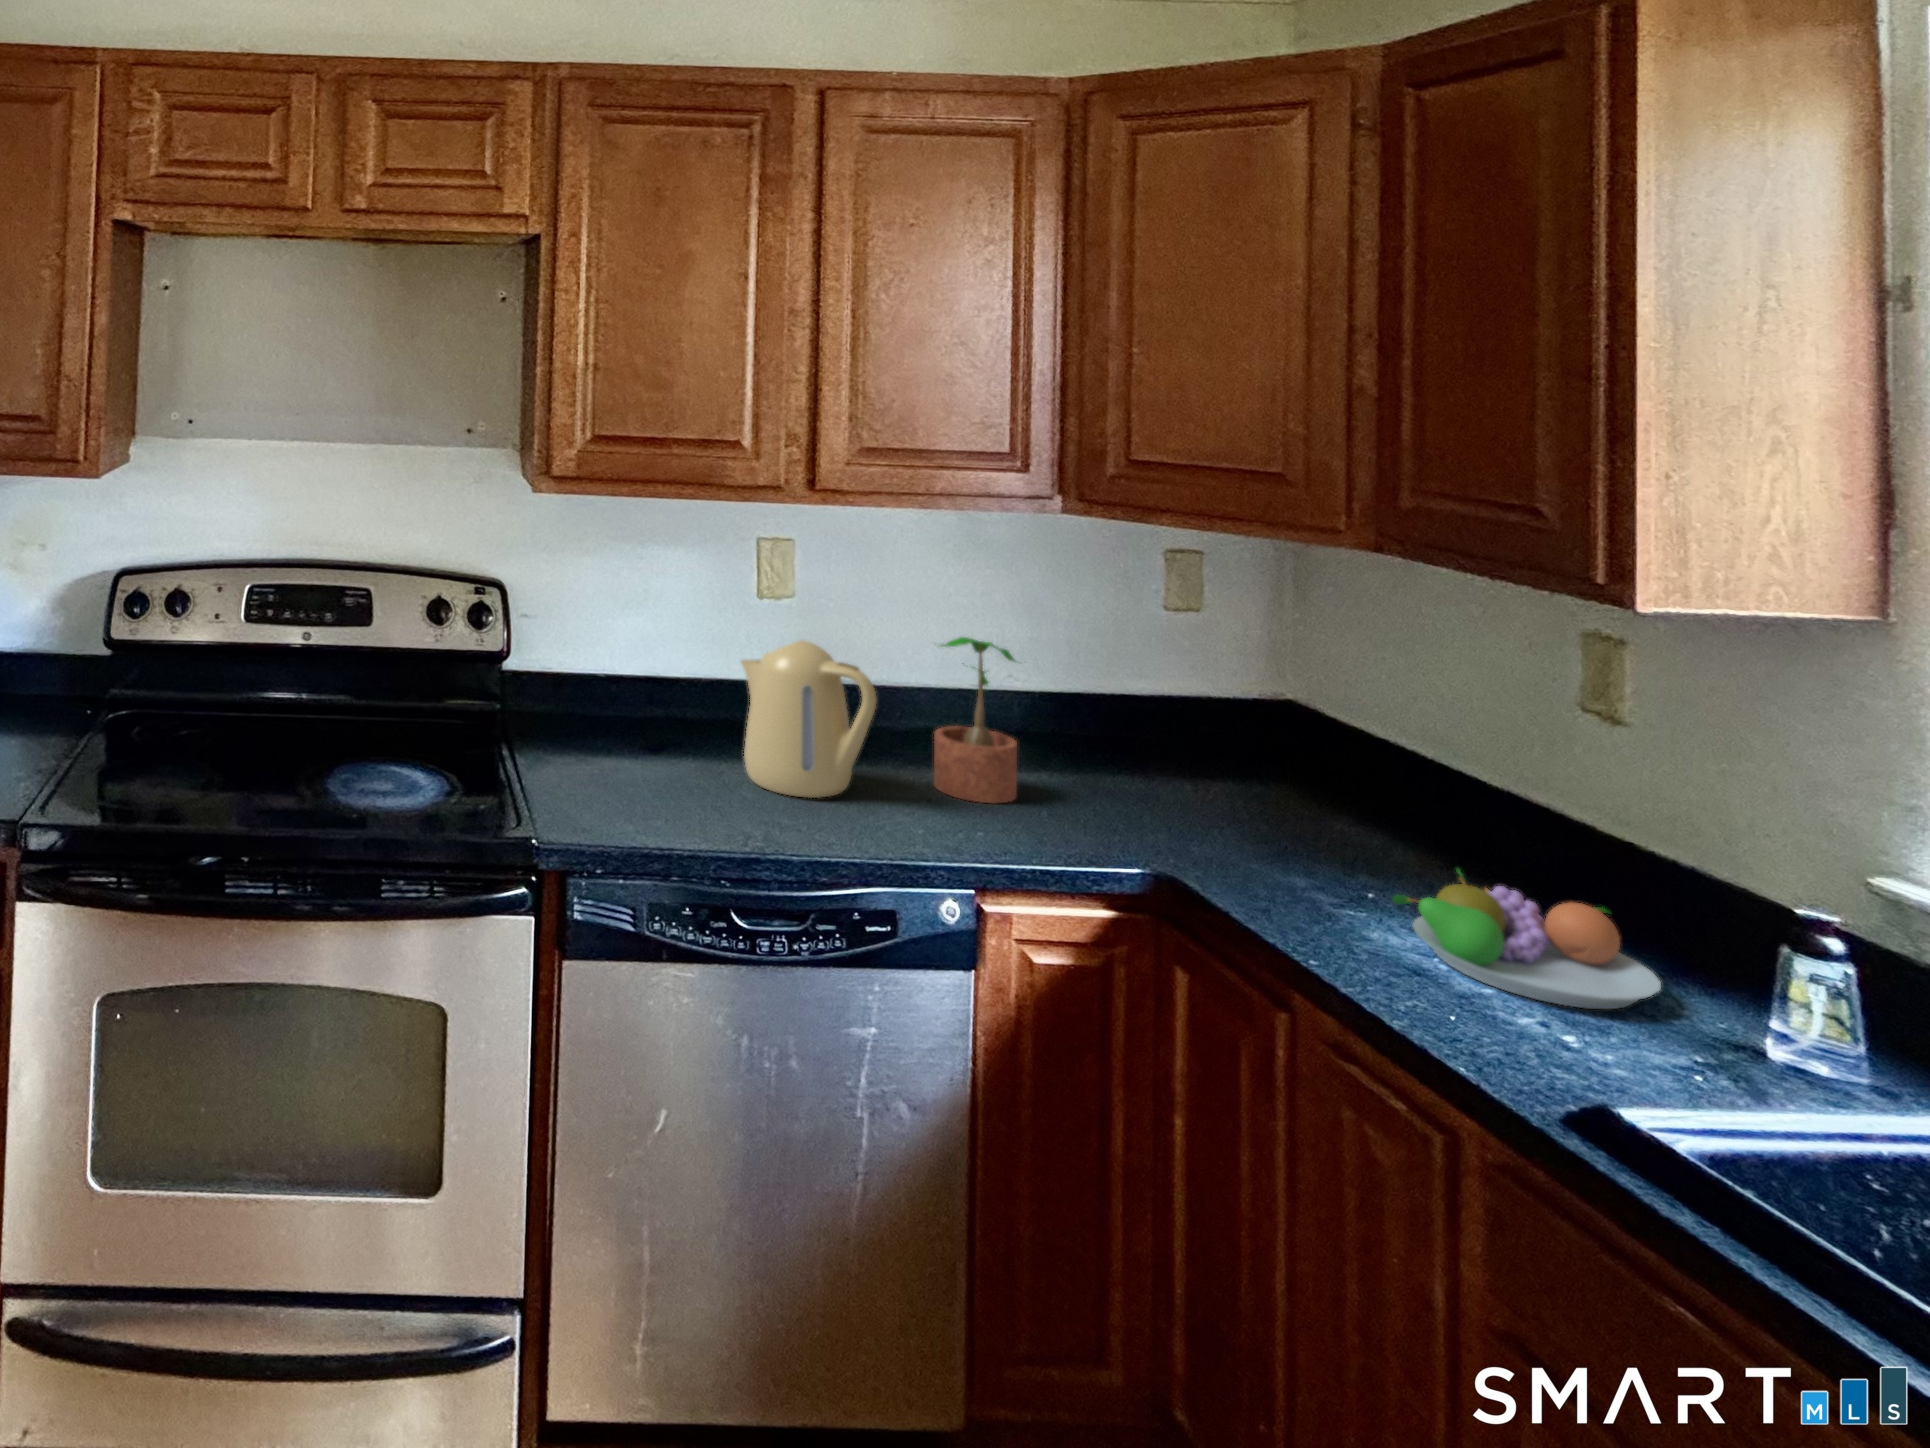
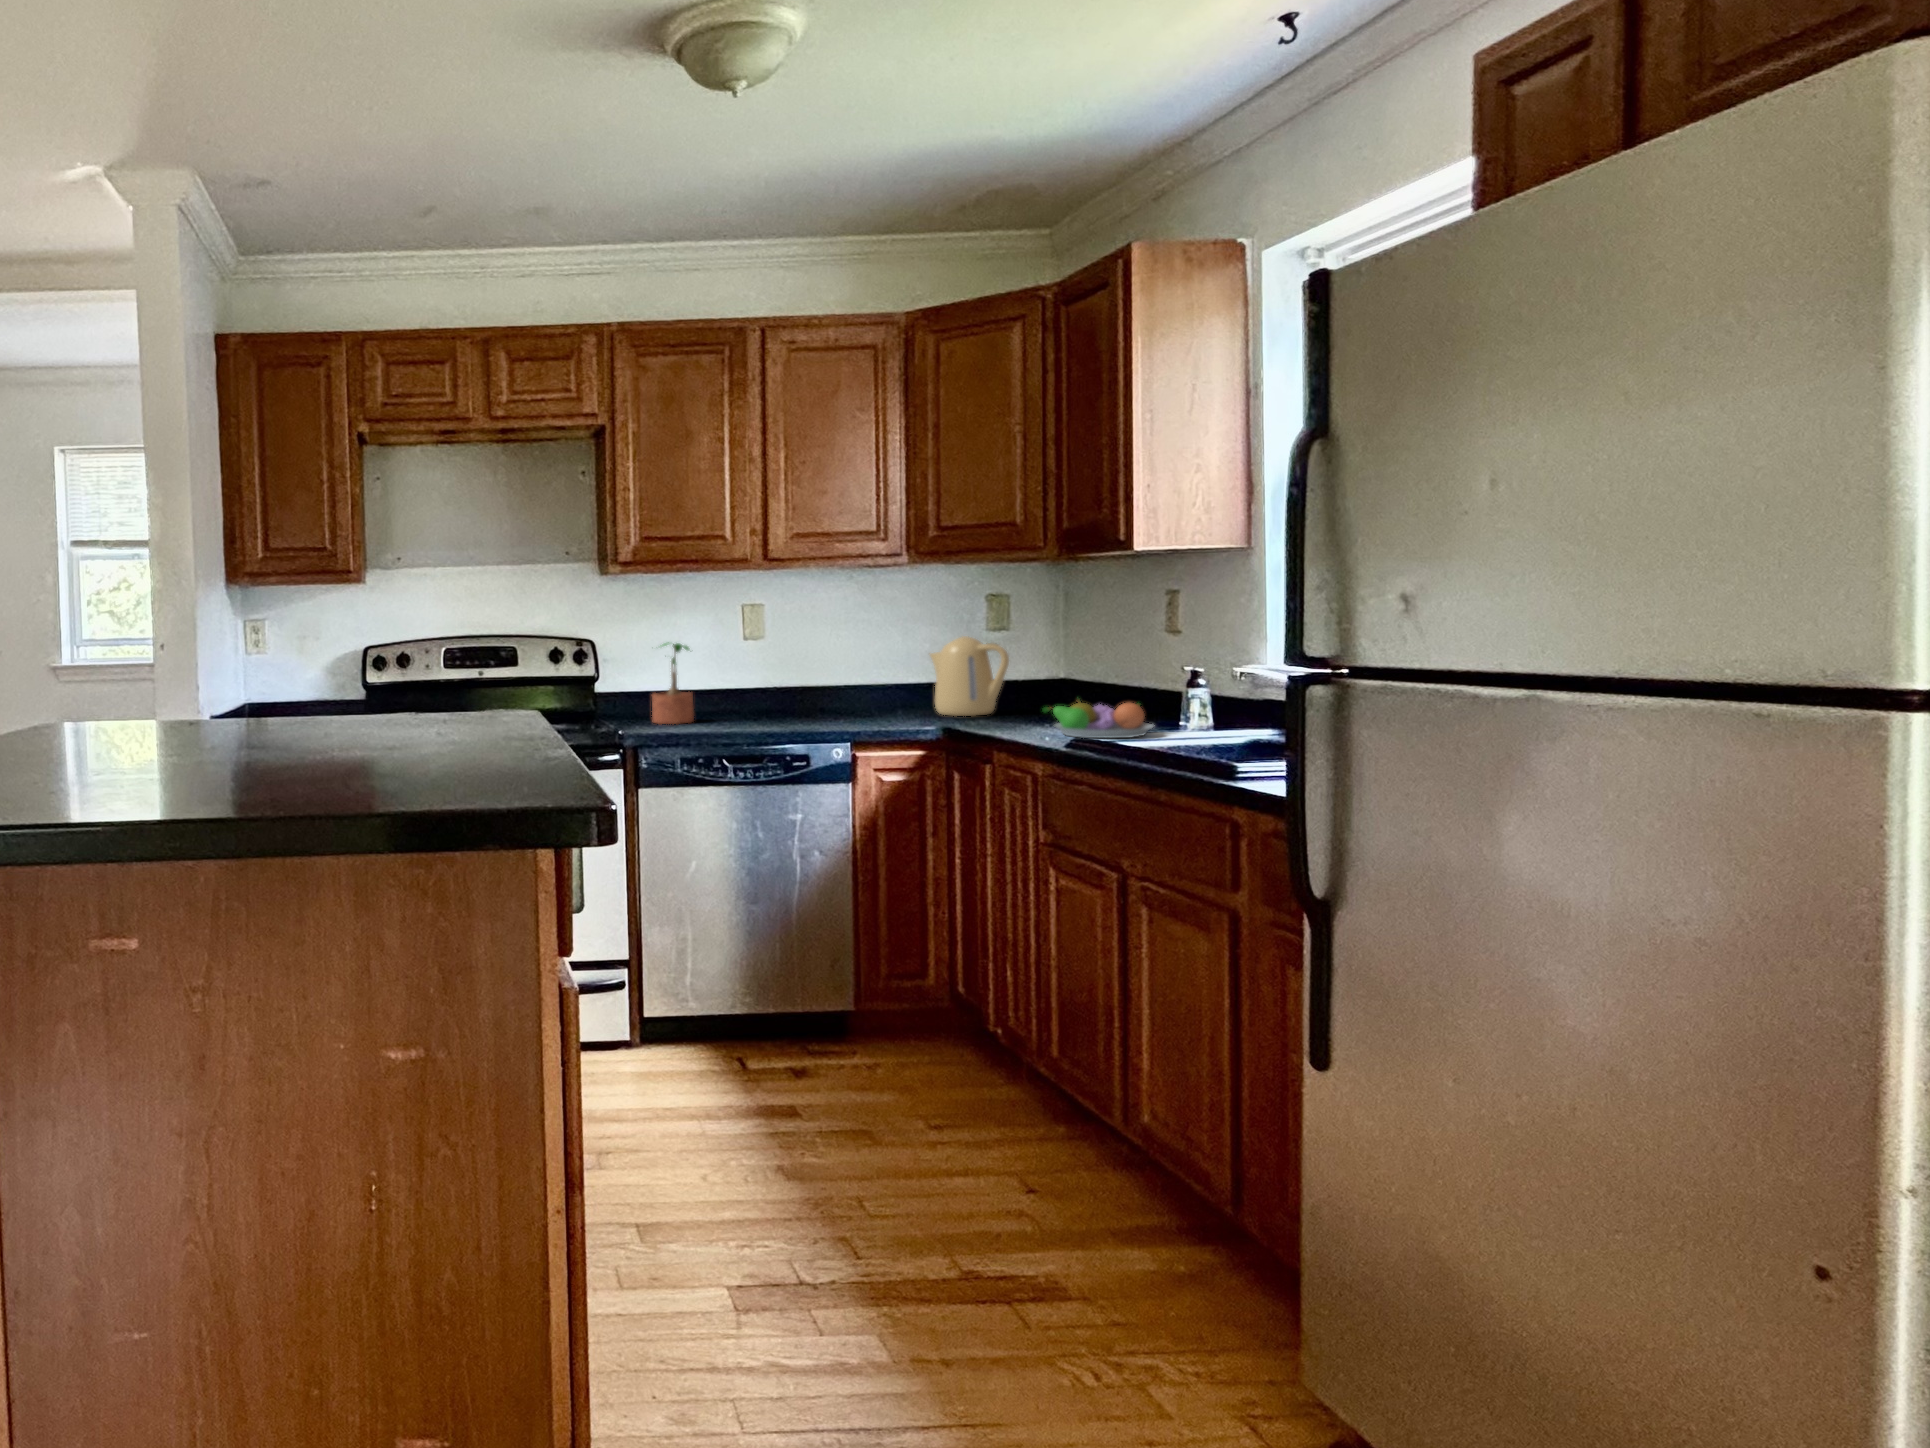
potted plant: present [934,637,1017,803] -> present [652,642,694,724]
kettle: present [741,641,876,798] -> present [930,636,1009,716]

